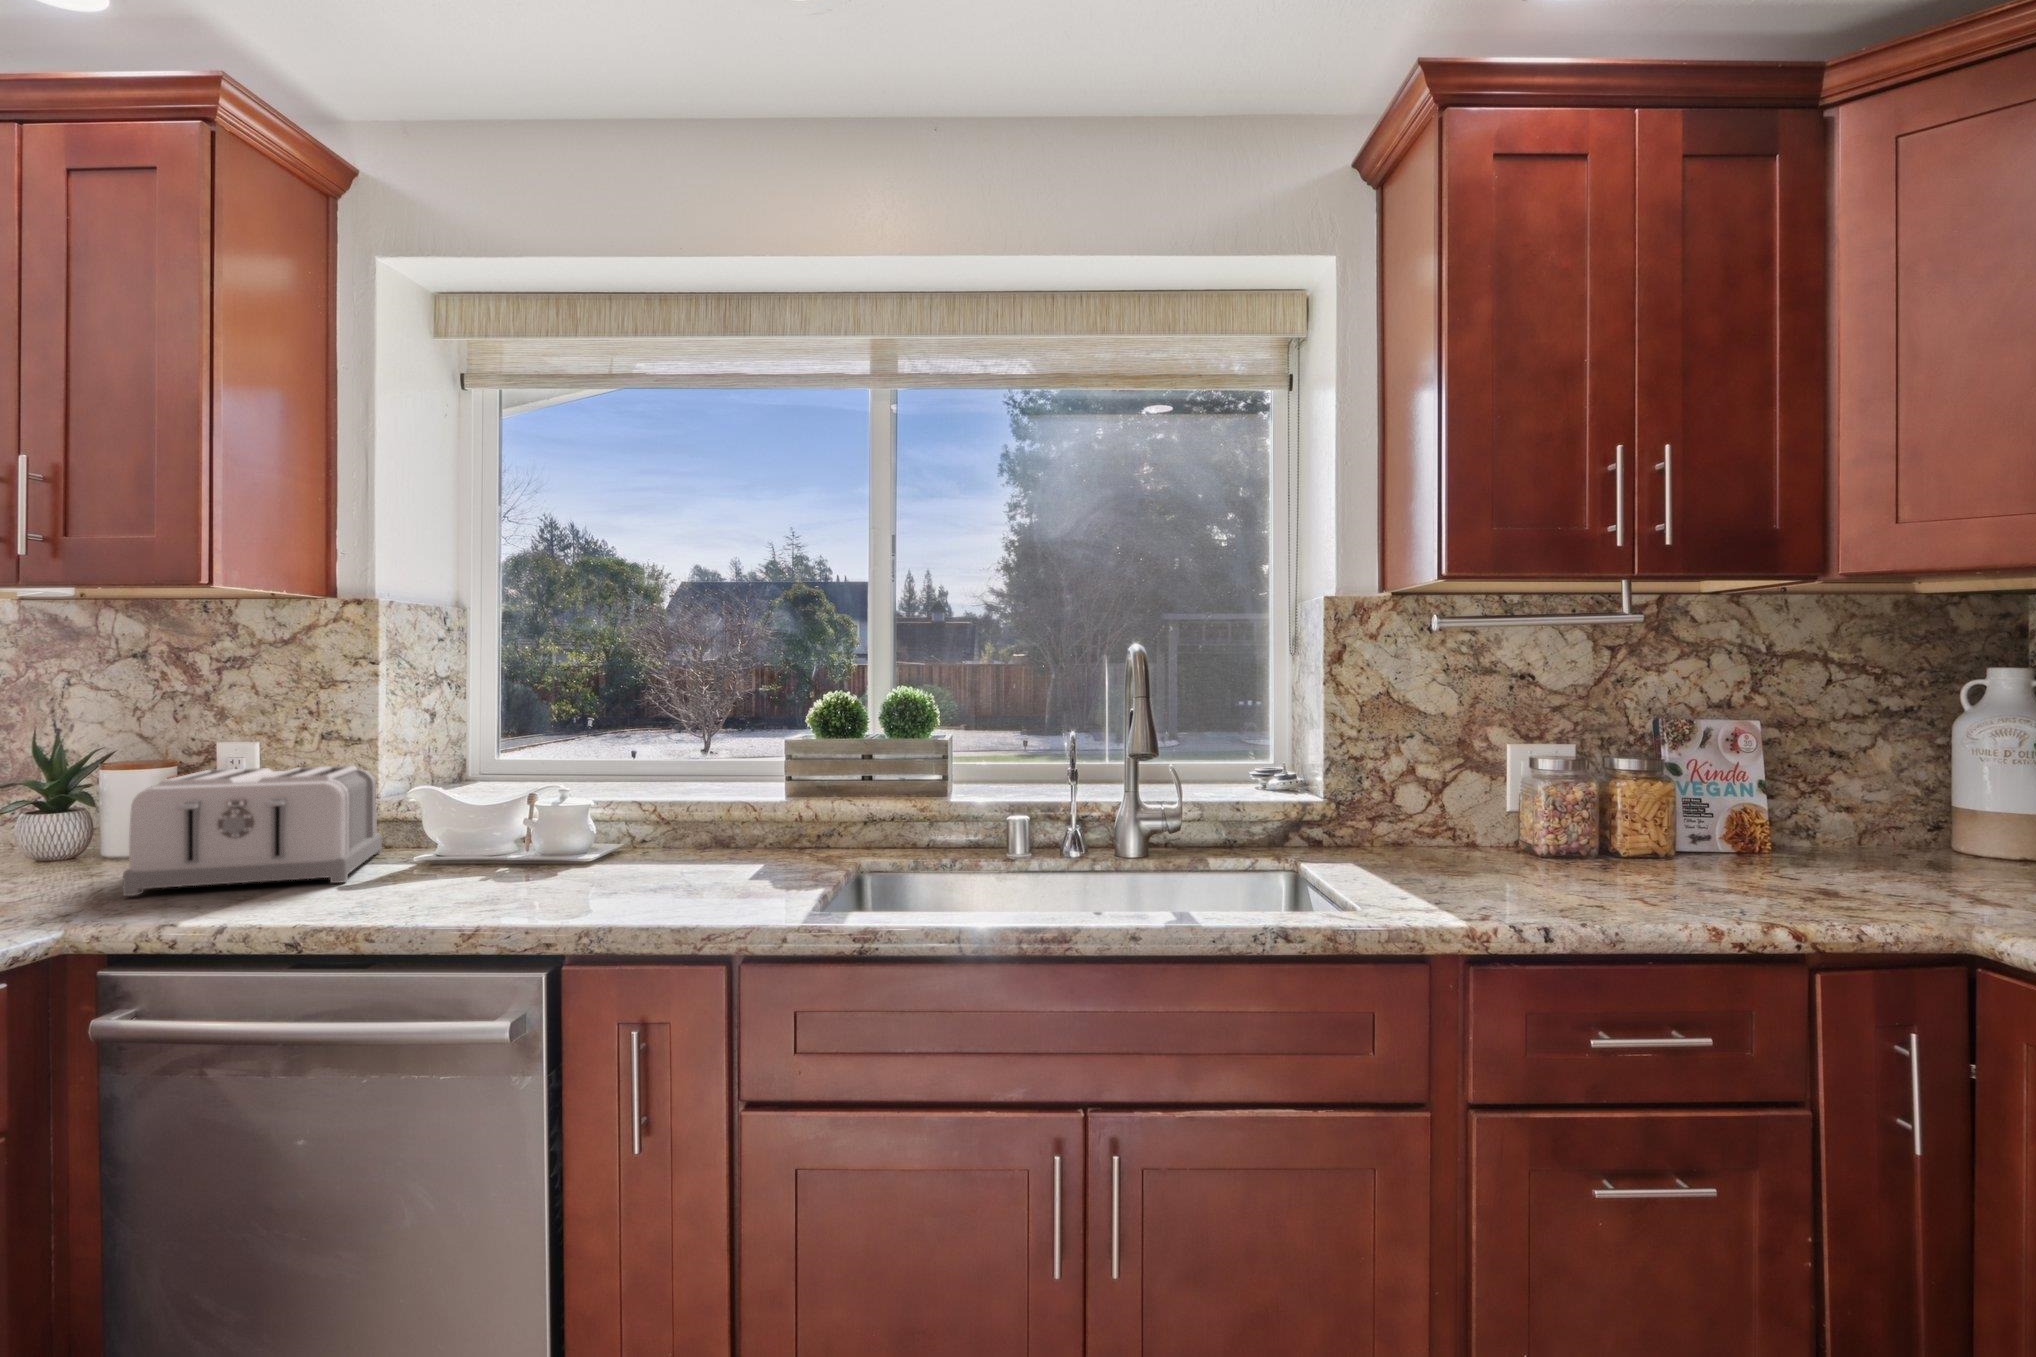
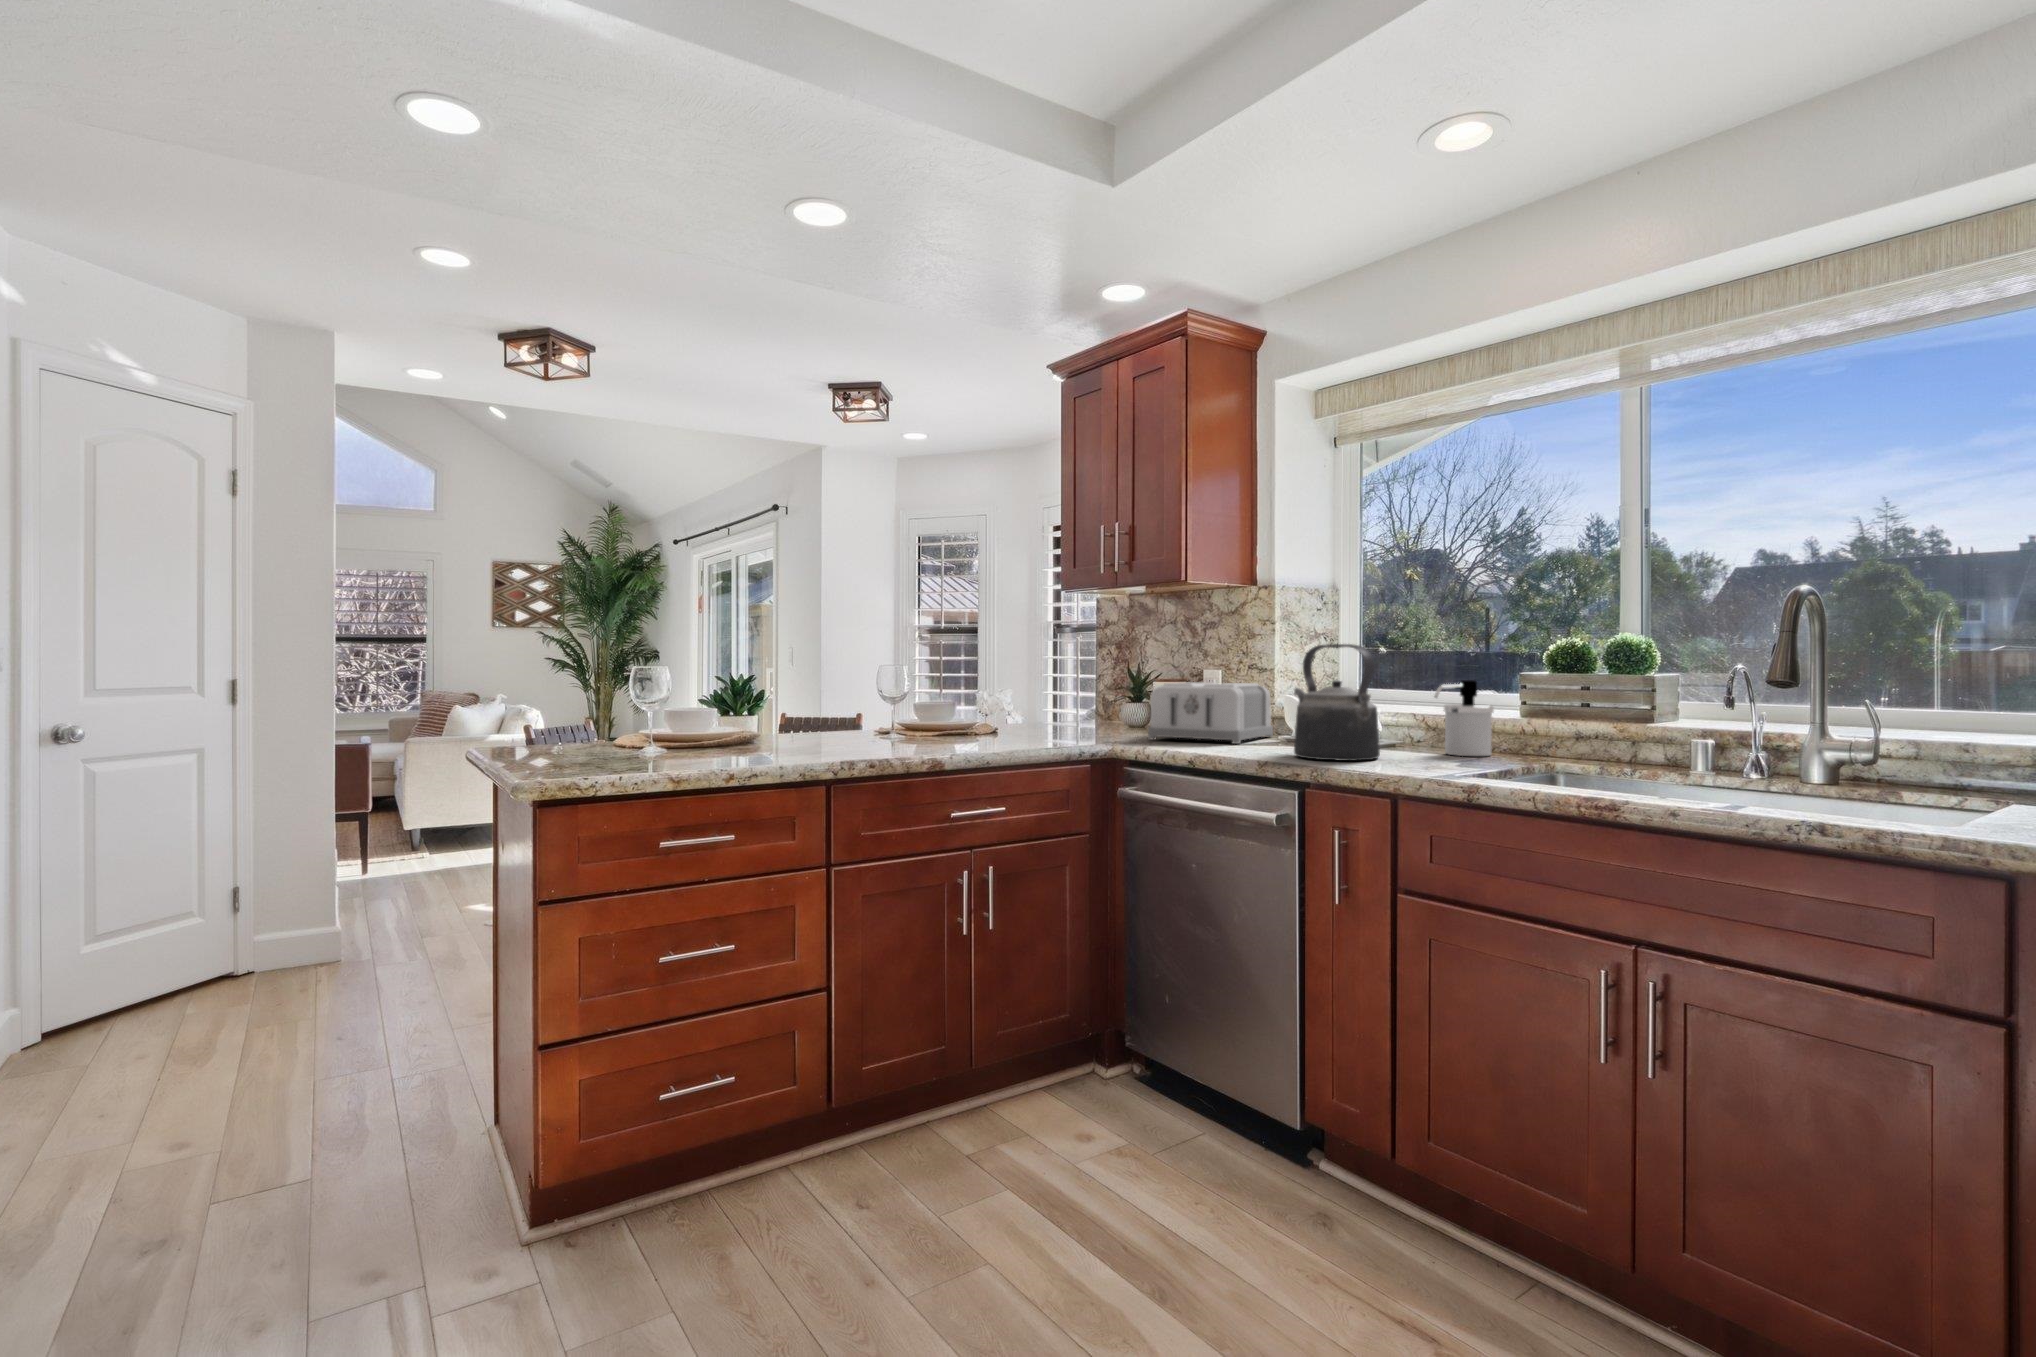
kettle: none [480,709,643,907] -> present [1294,644,1380,761]
soap dispenser: none [703,752,769,861] -> present [1434,680,1494,756]

